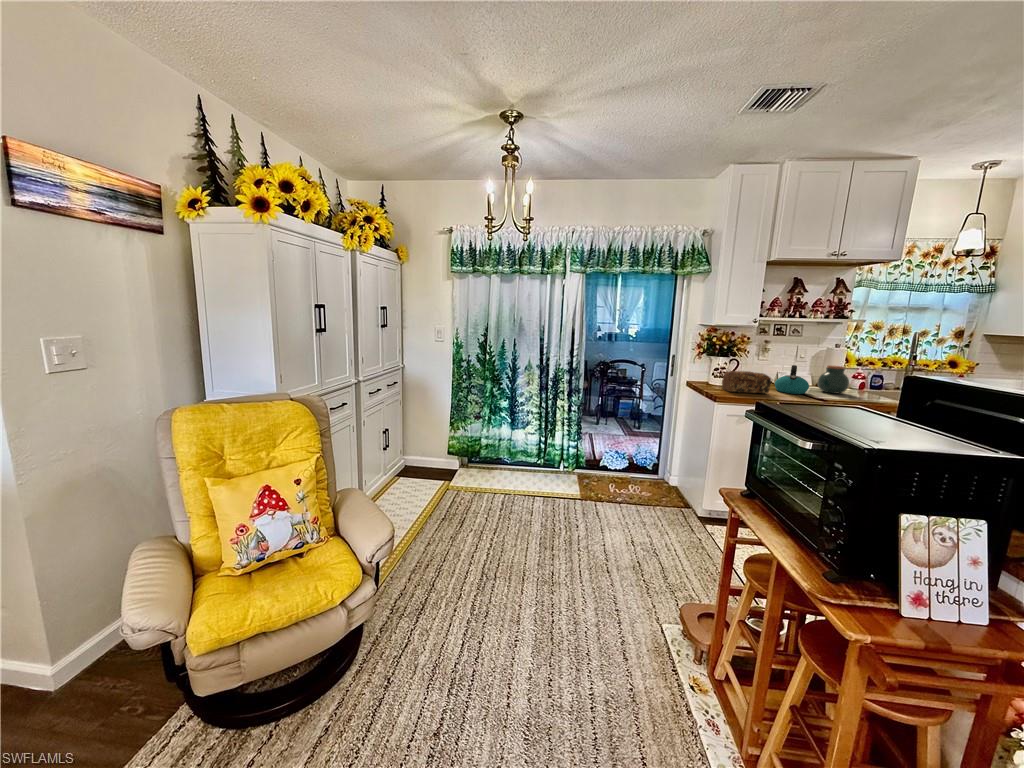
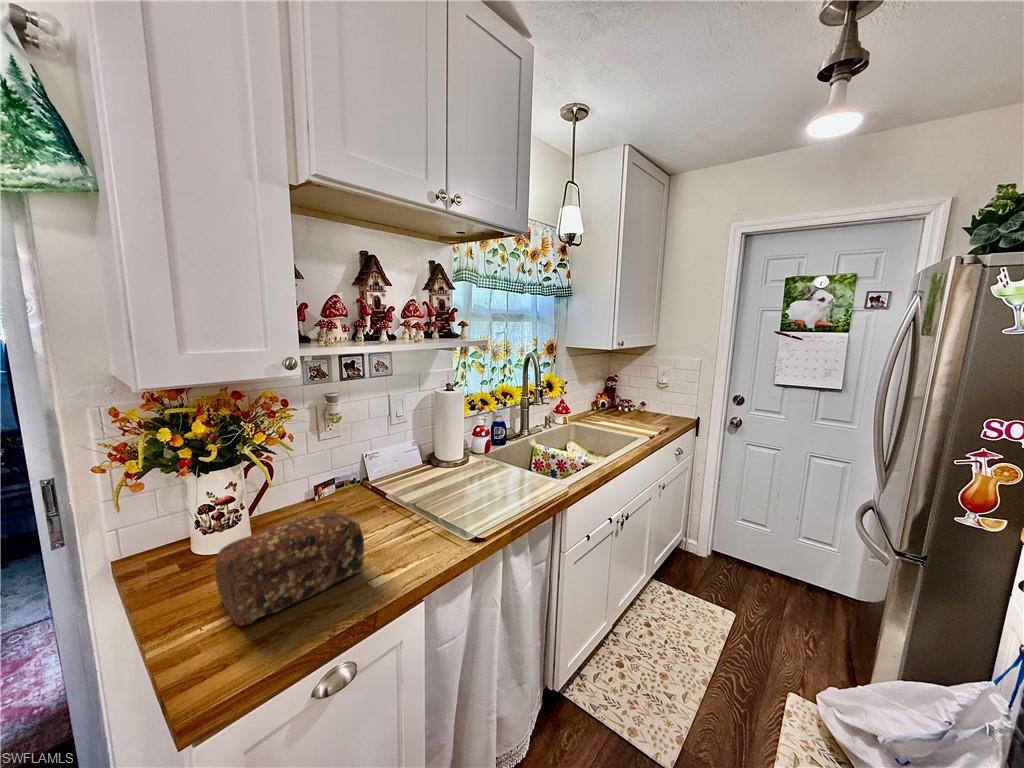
kettle: present [775,365,809,394] -> none [367,456,436,531]
jar: present [818,365,849,393] -> none [439,430,487,487]

